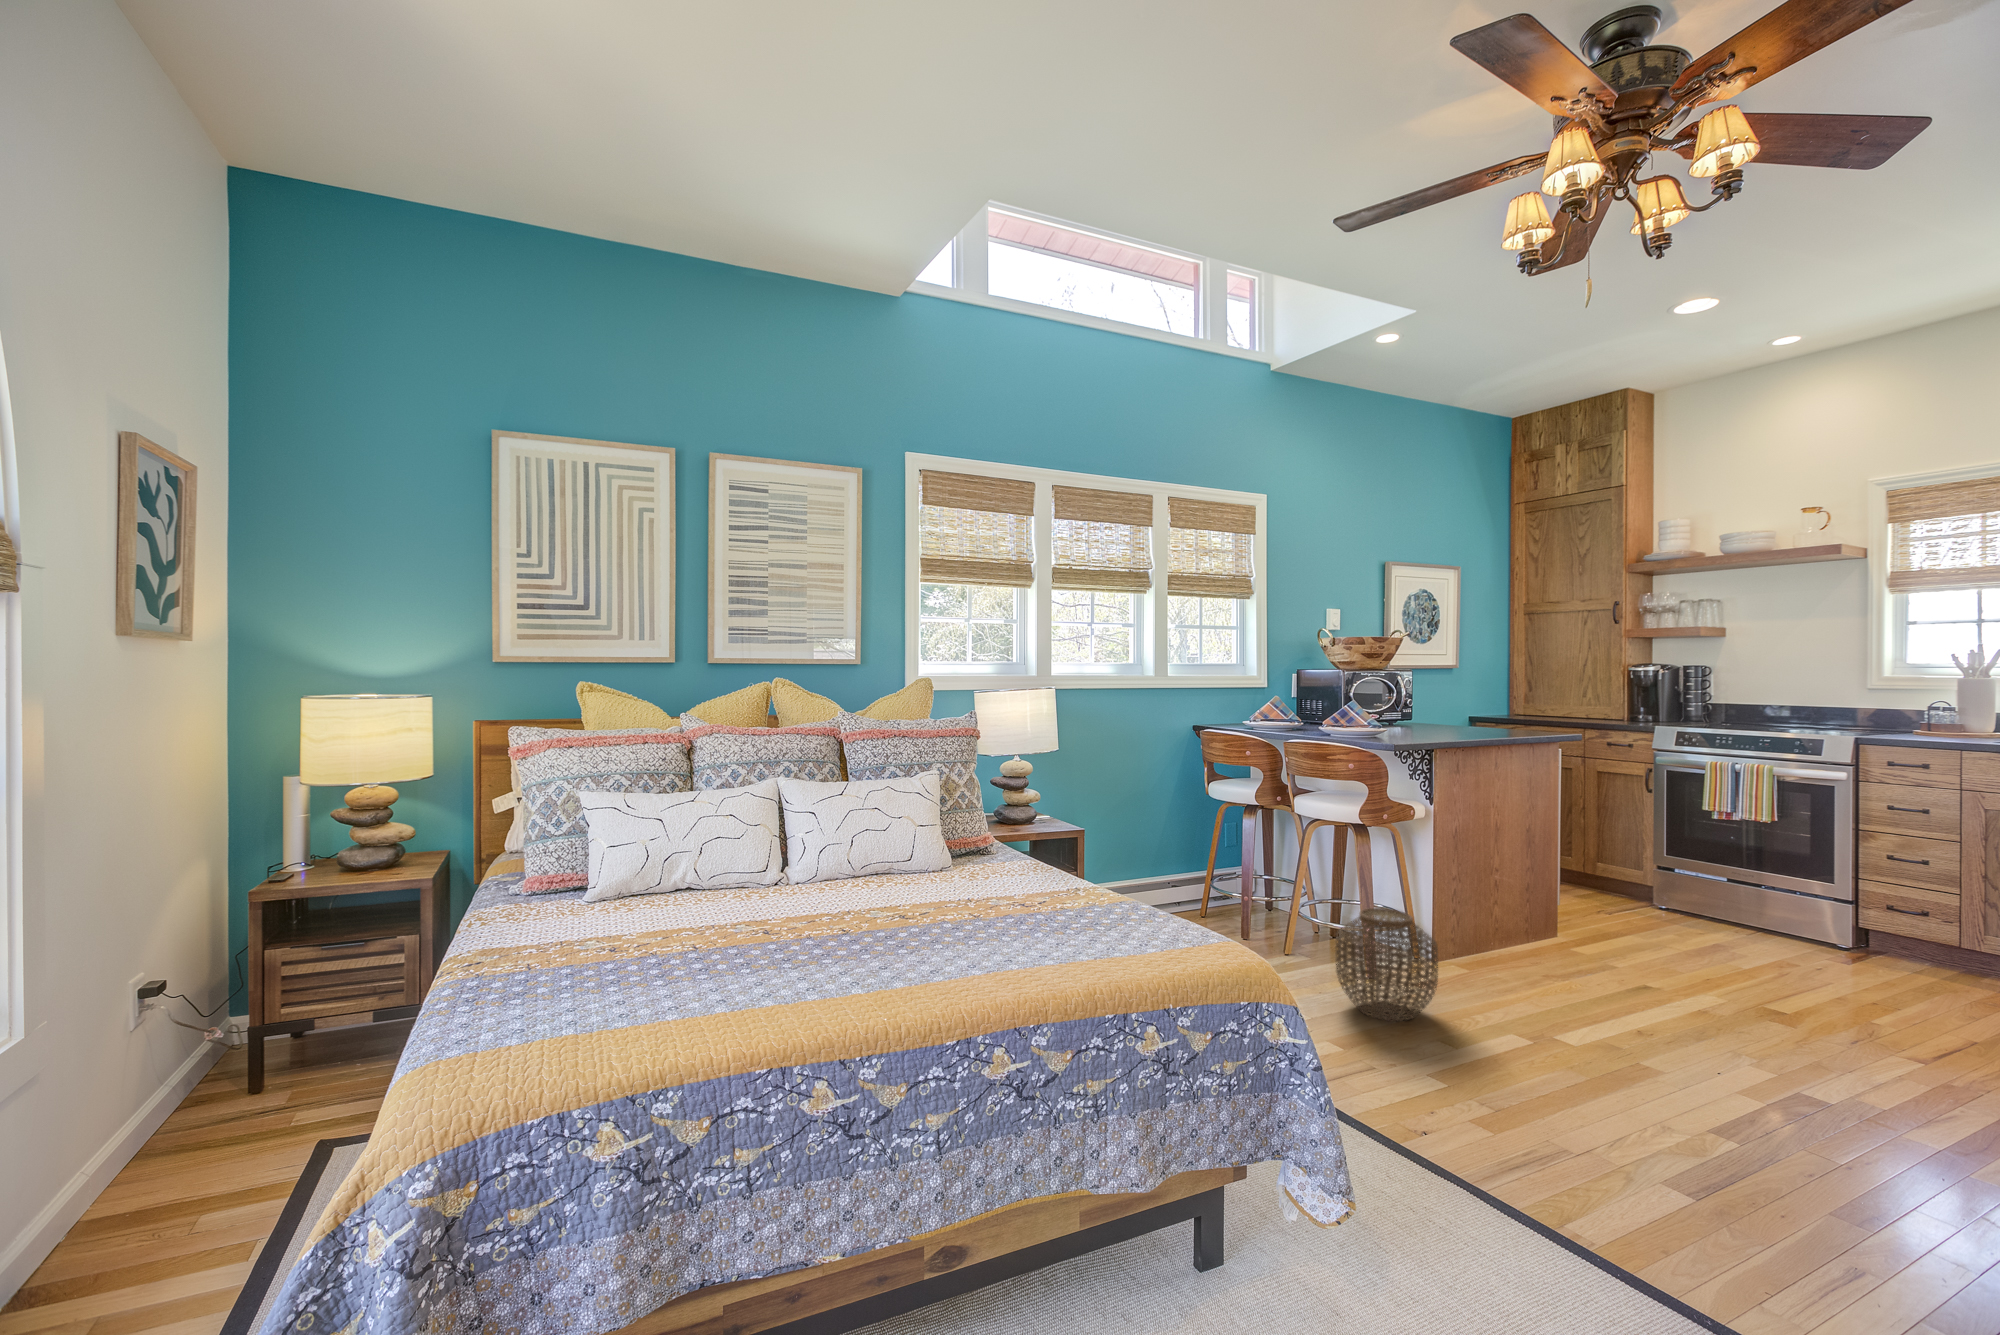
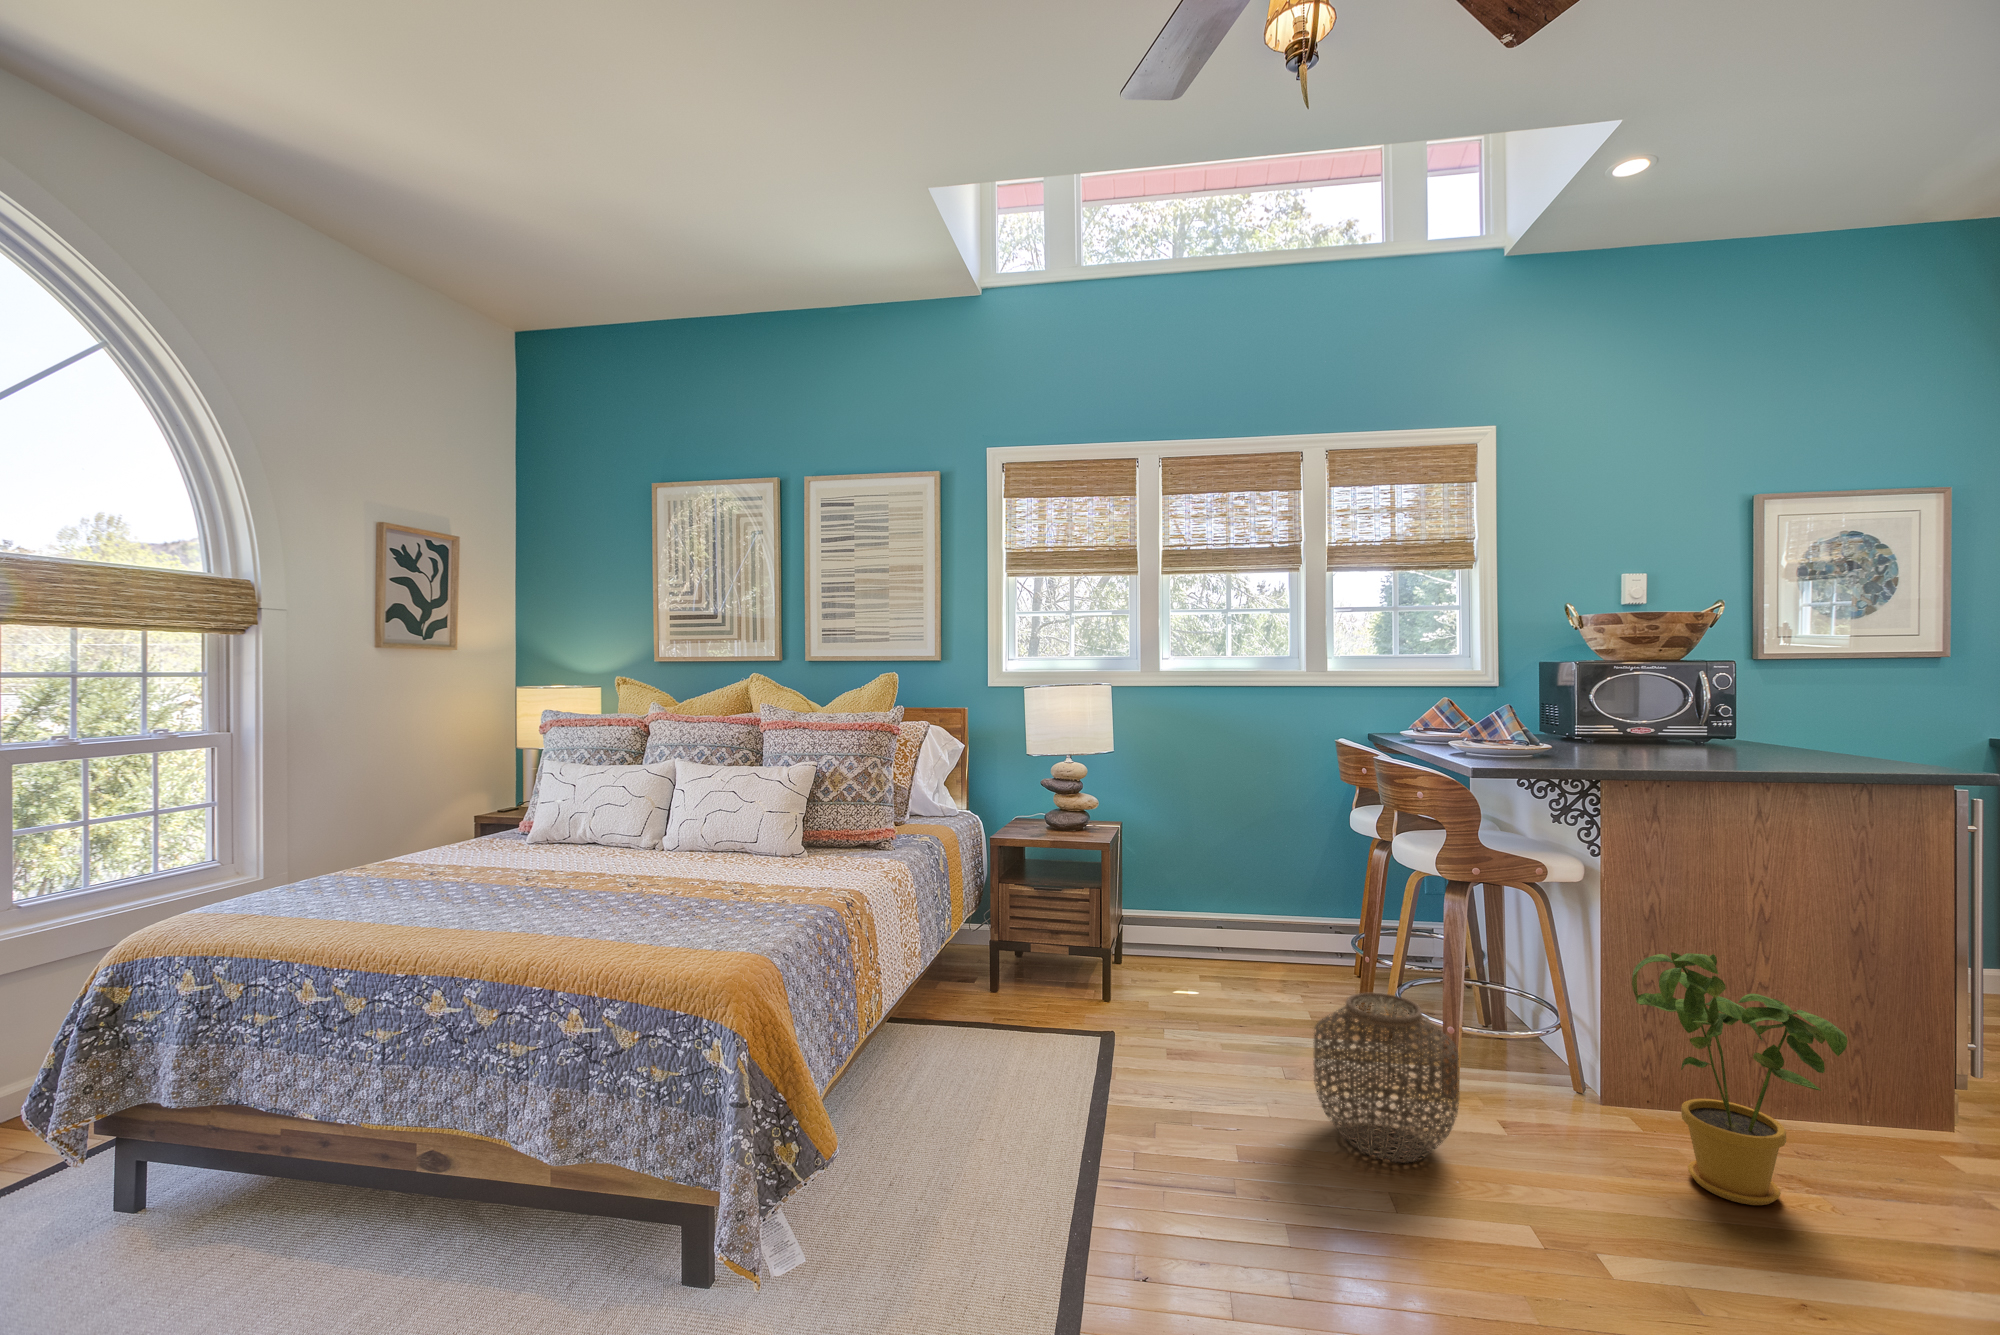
house plant: none [1466,848,1596,991] -> present [1632,952,1848,1205]

